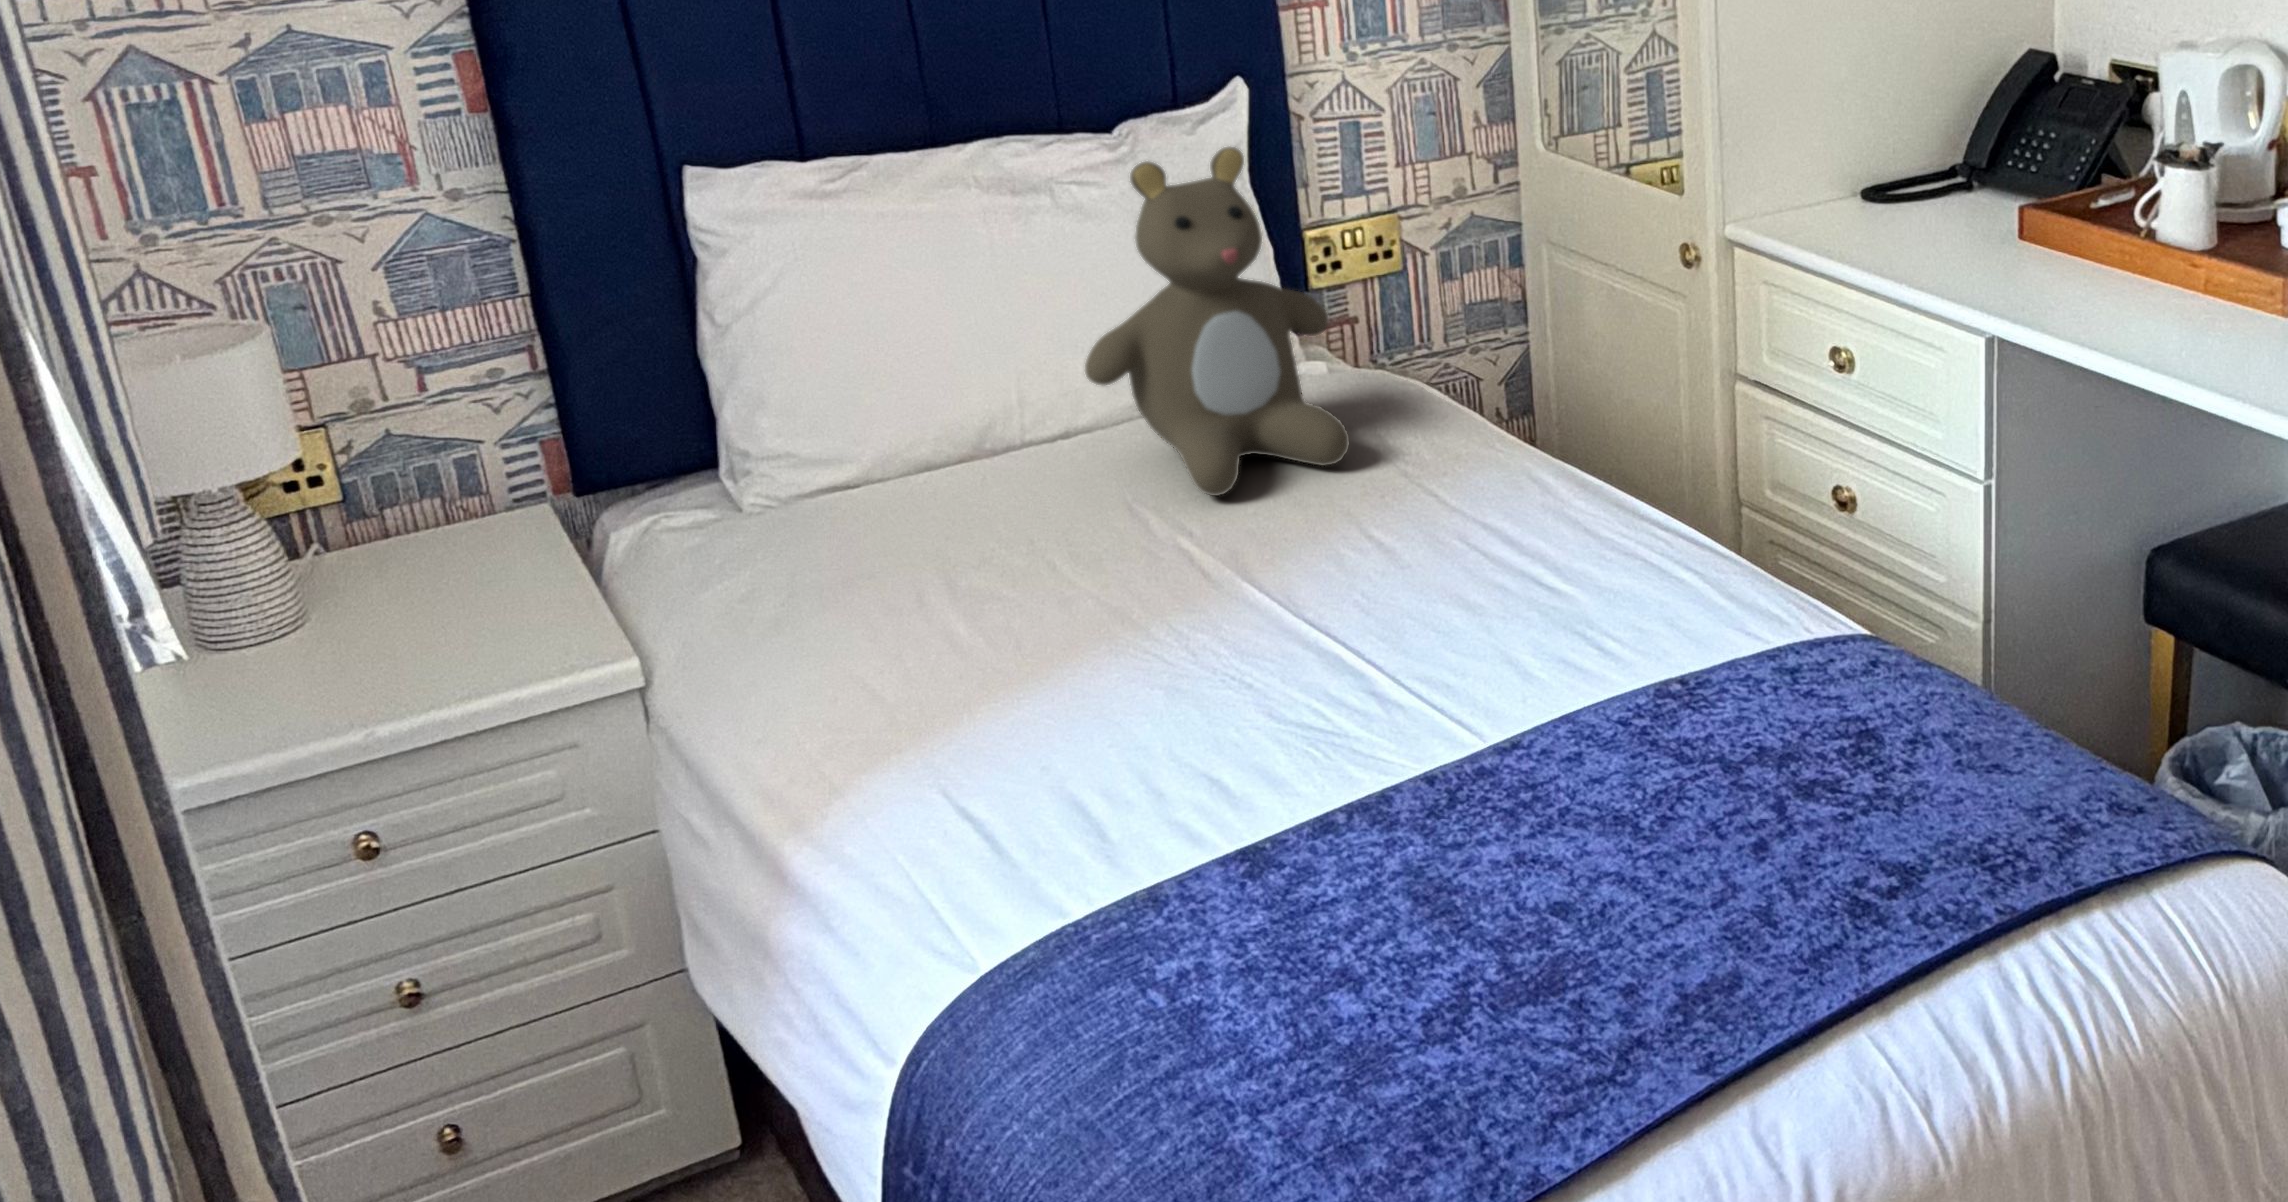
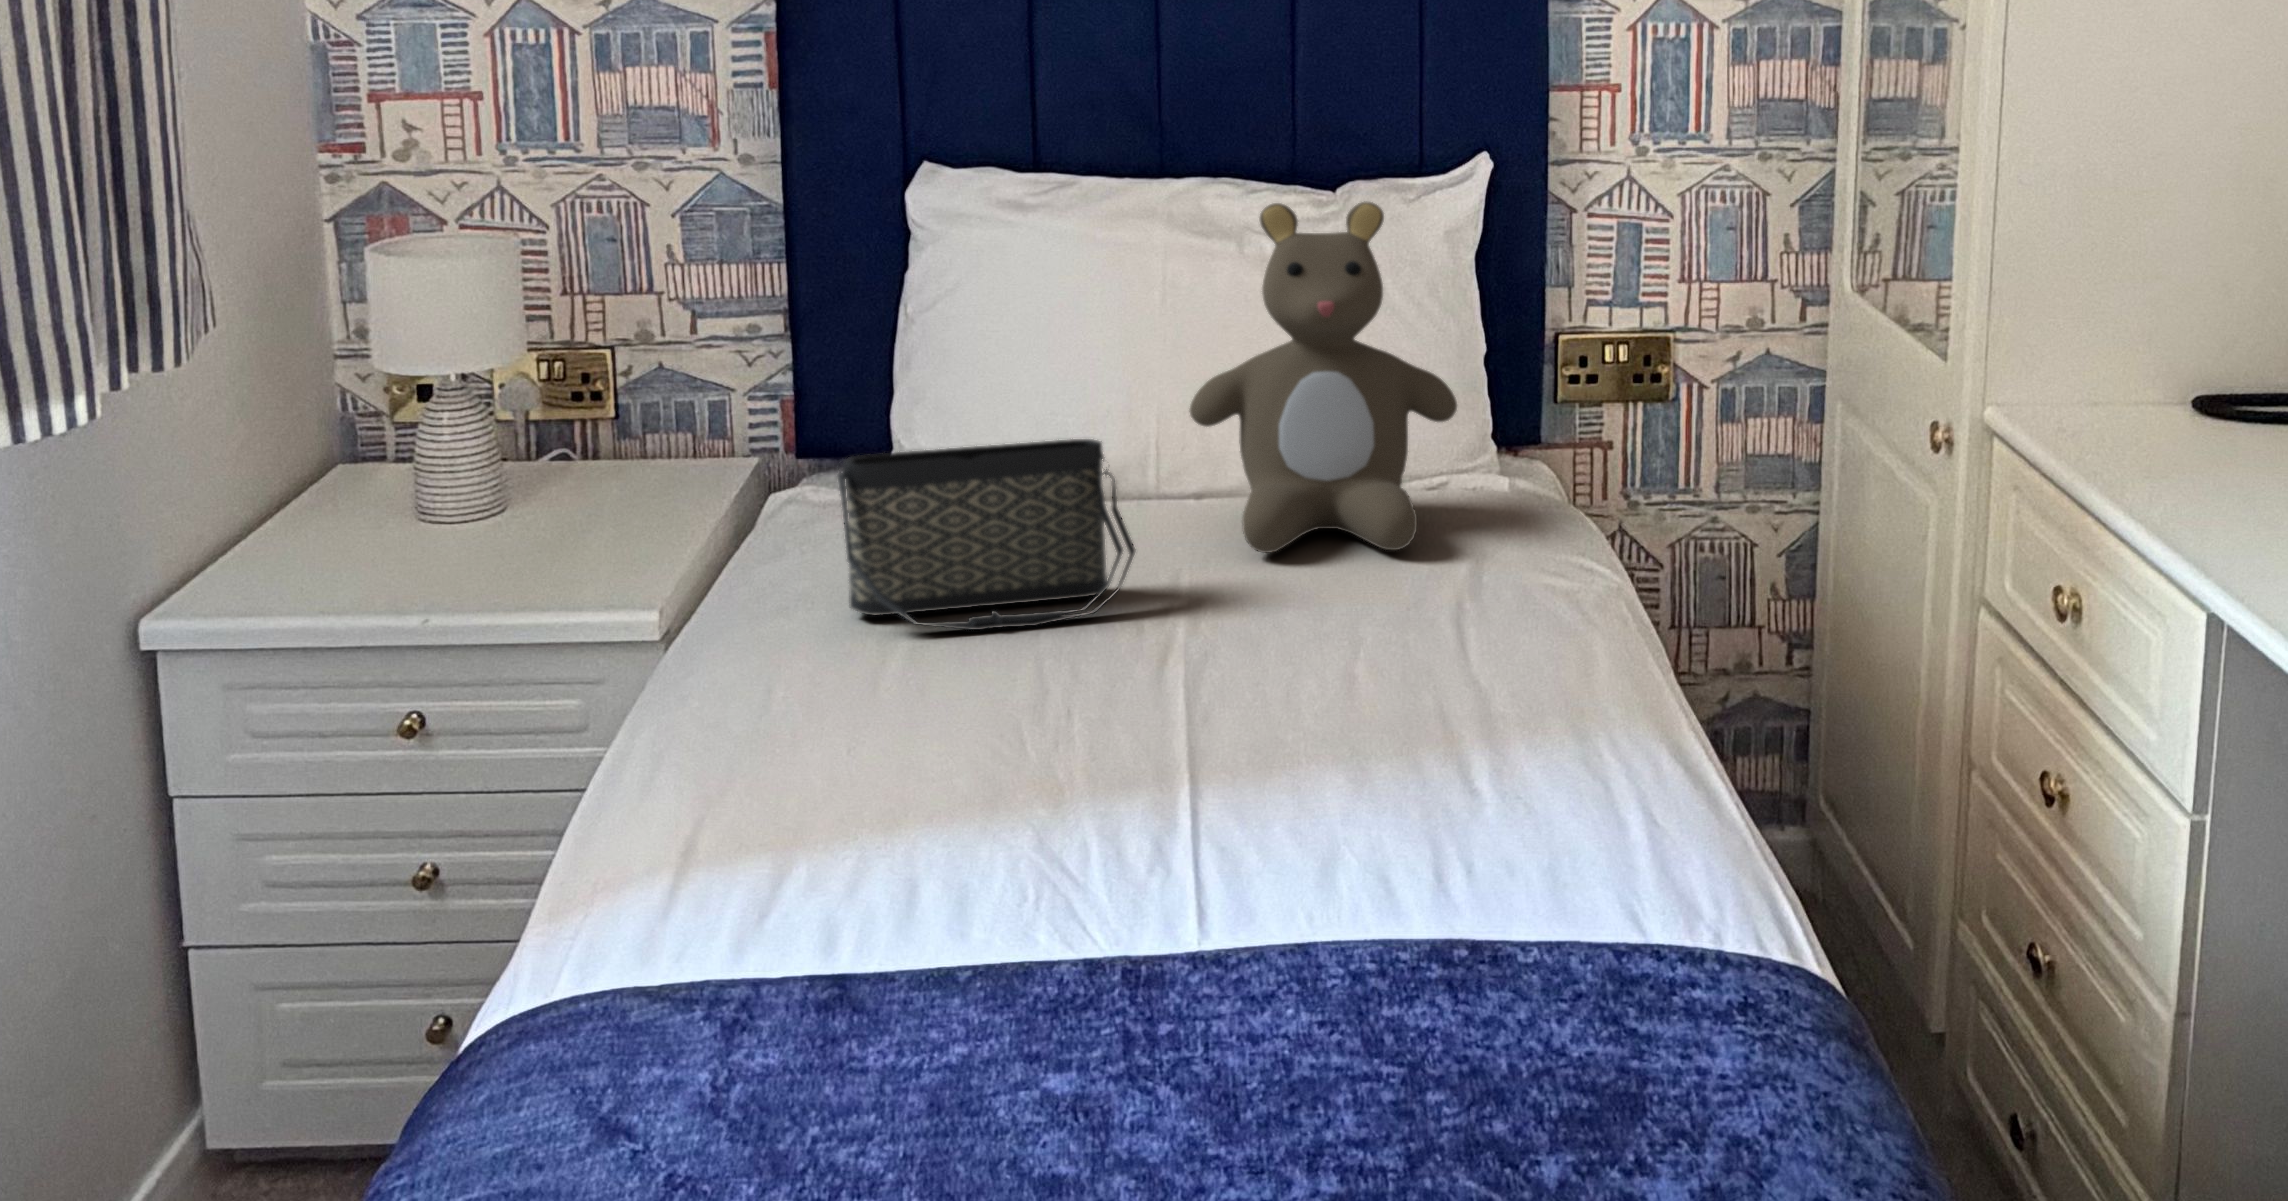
handbag: none [840,432,1156,667] -> present [838,439,1136,630]

